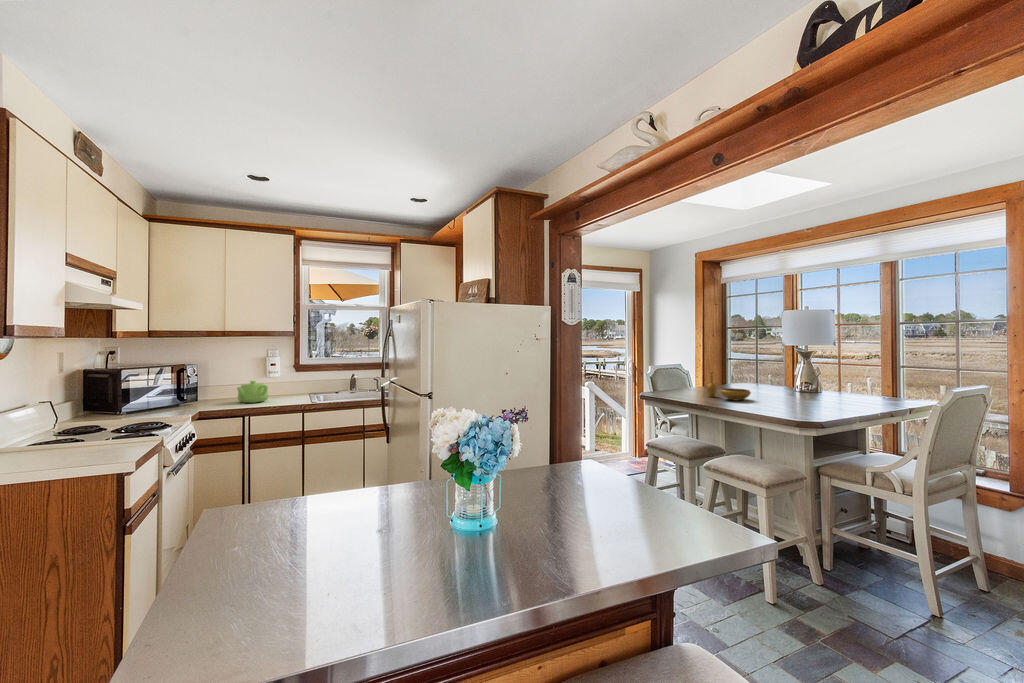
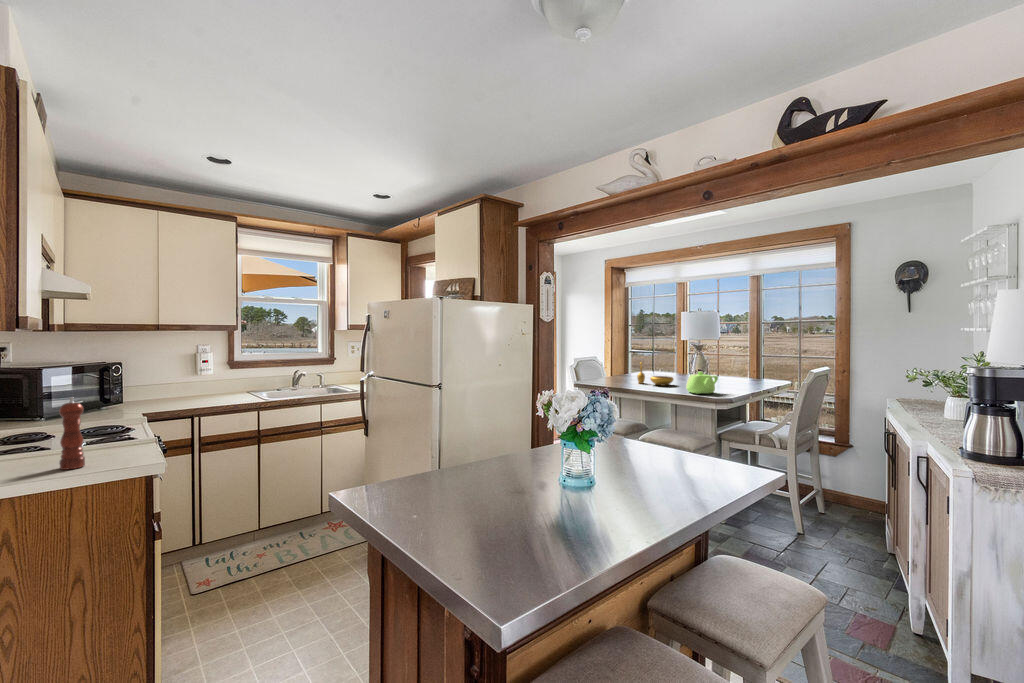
teapot: present [237,381,268,403] -> present [686,372,718,394]
pepper mill: none [30,401,54,464] -> present [59,397,85,470]

